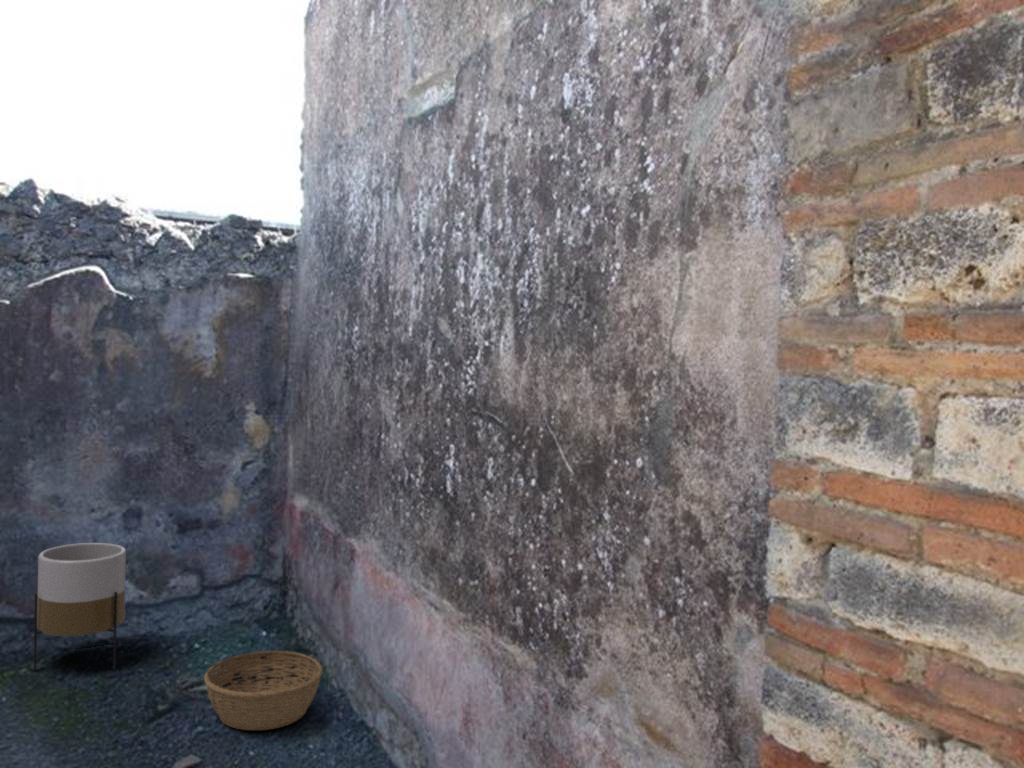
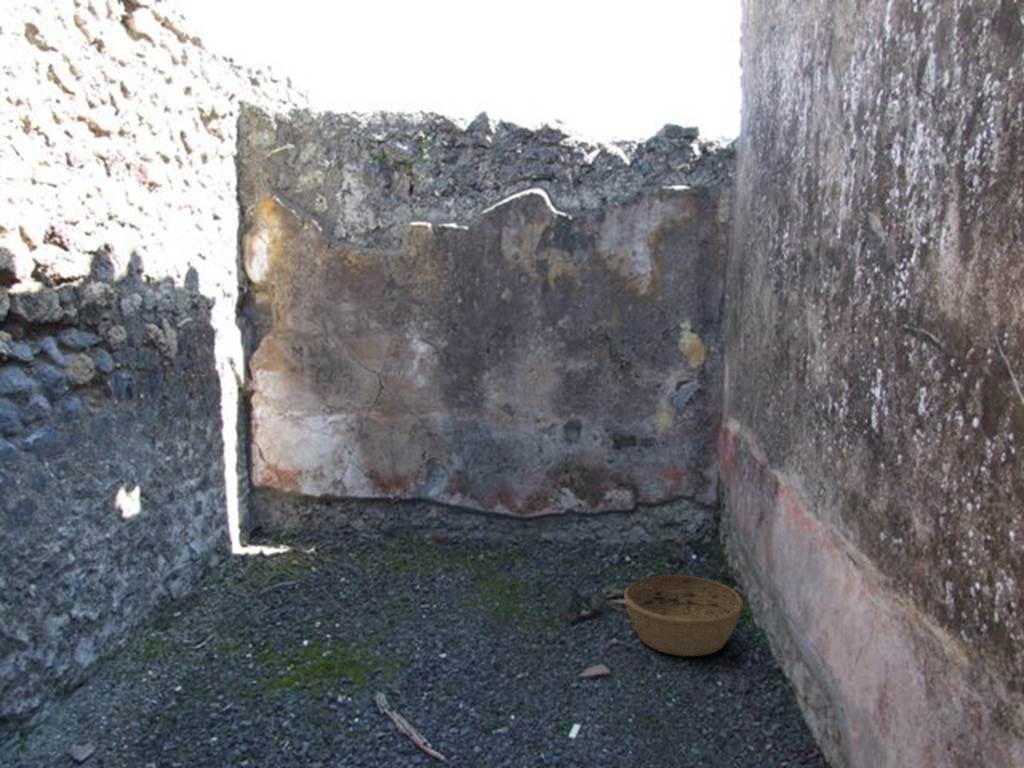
planter: present [33,543,126,671] -> none [489,451,564,569]

